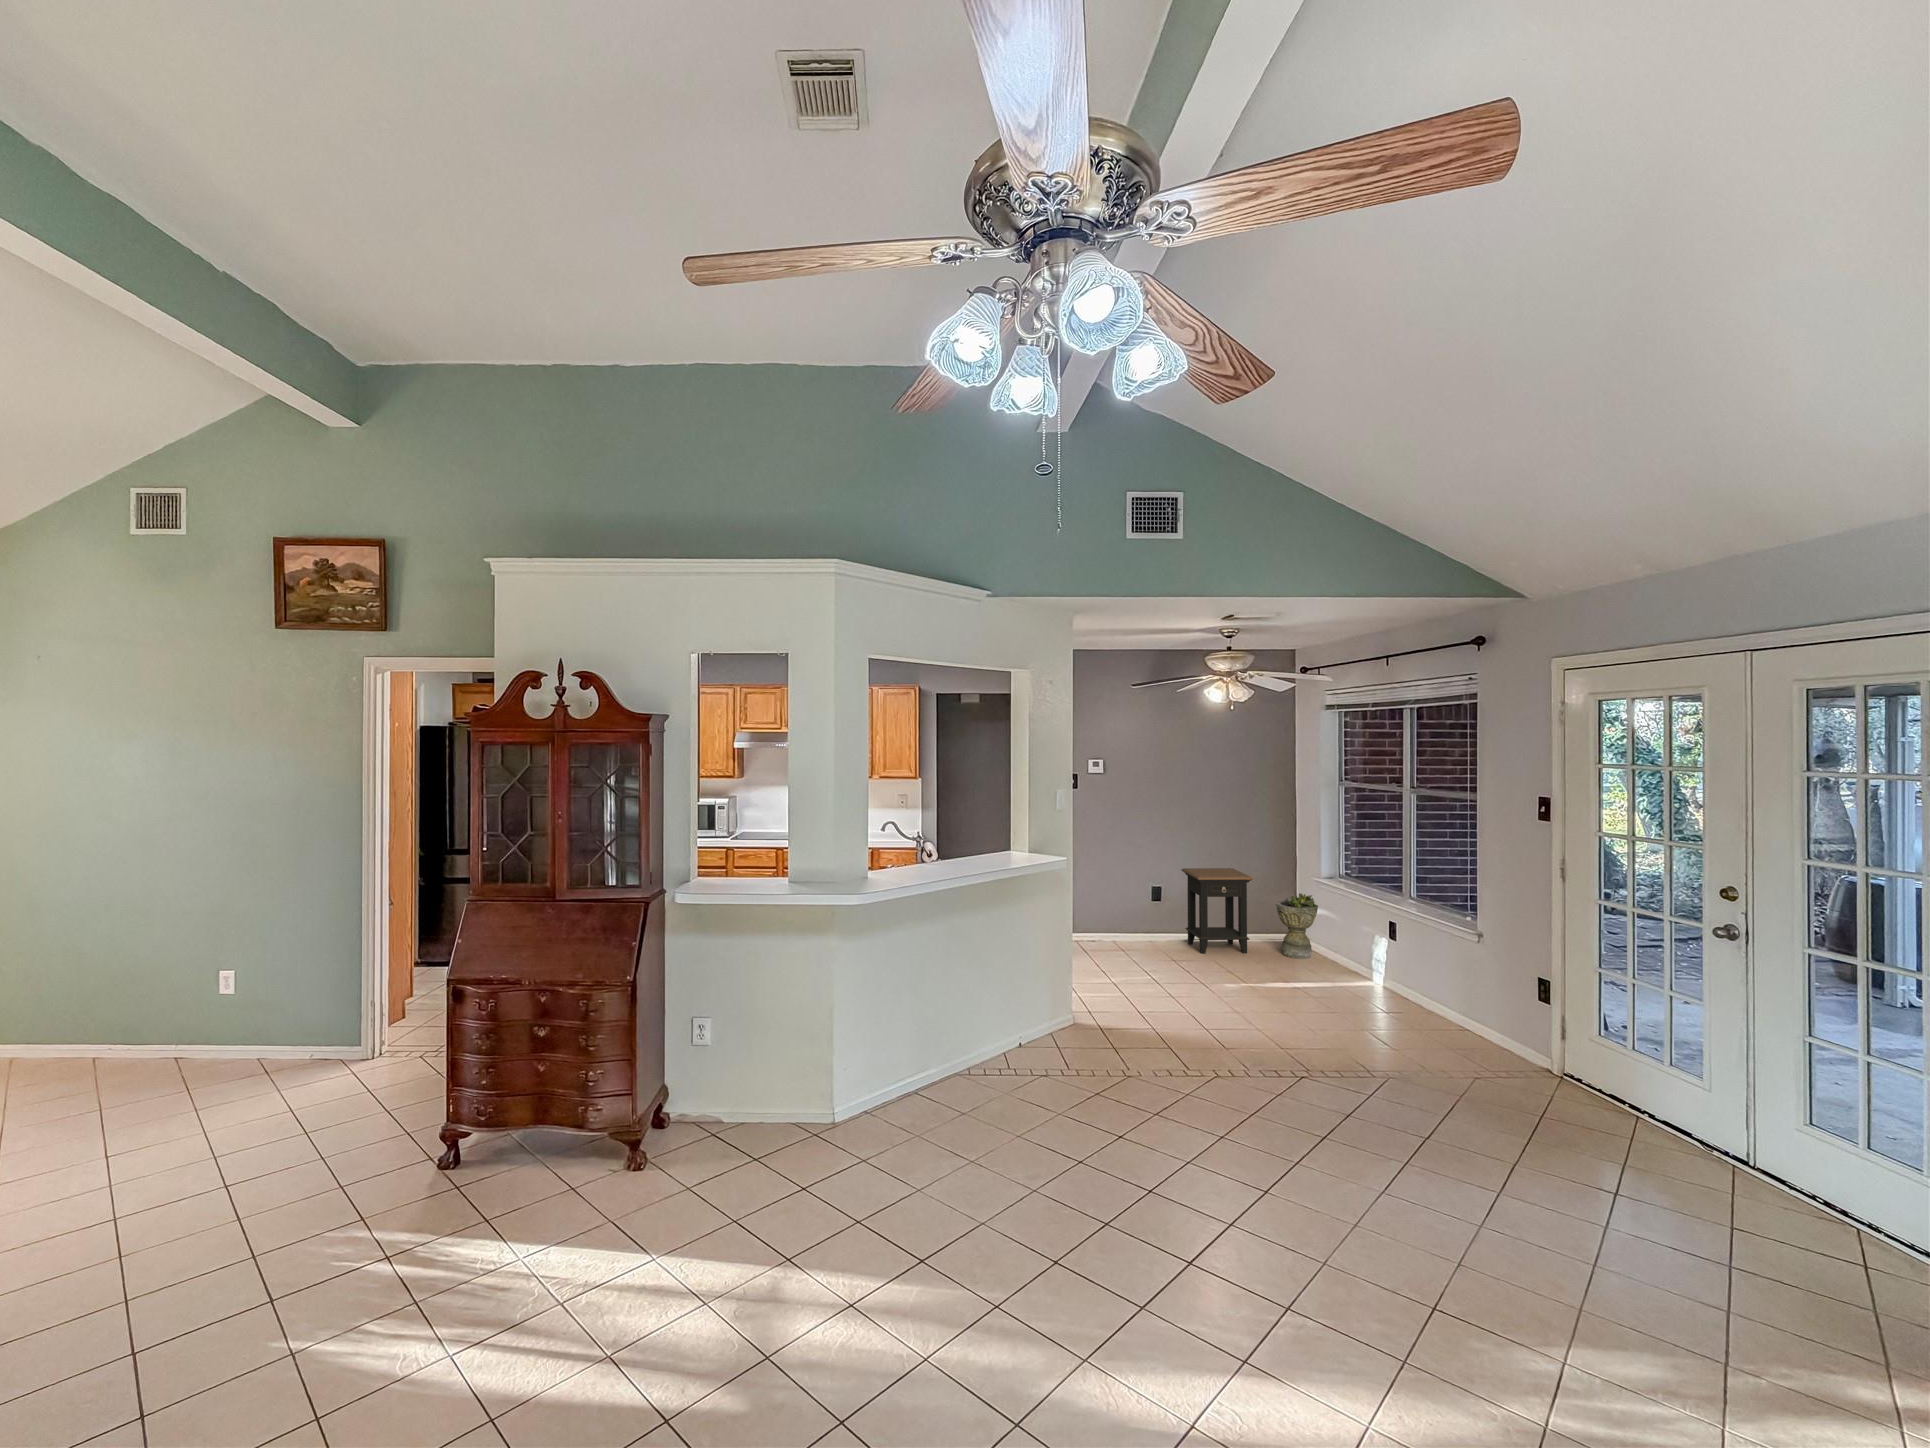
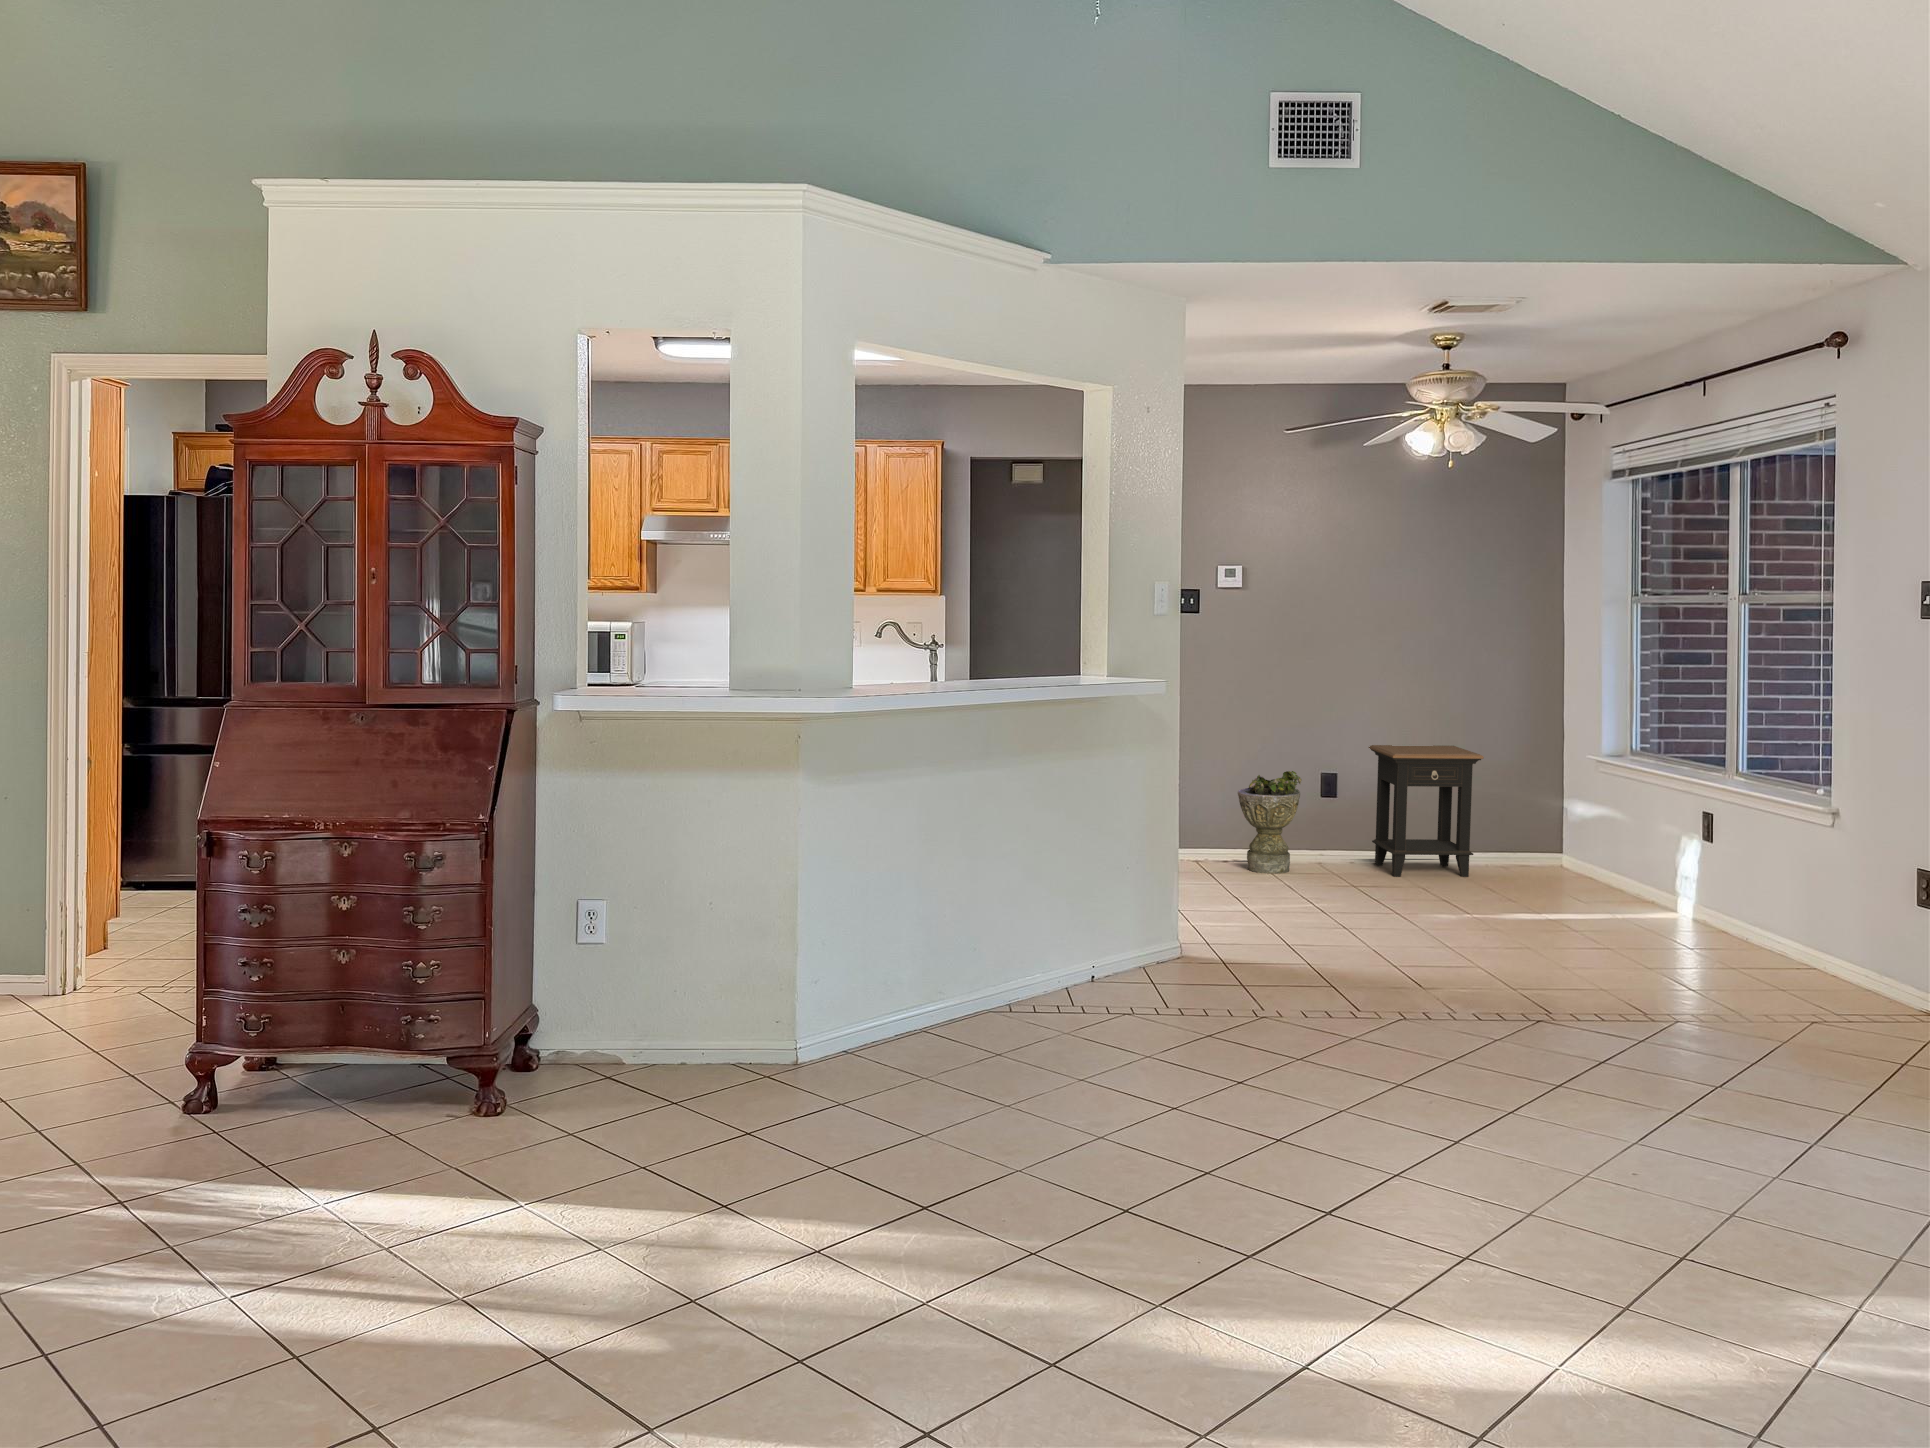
planter: present [1276,893,1318,959] -> present [1238,771,1302,874]

